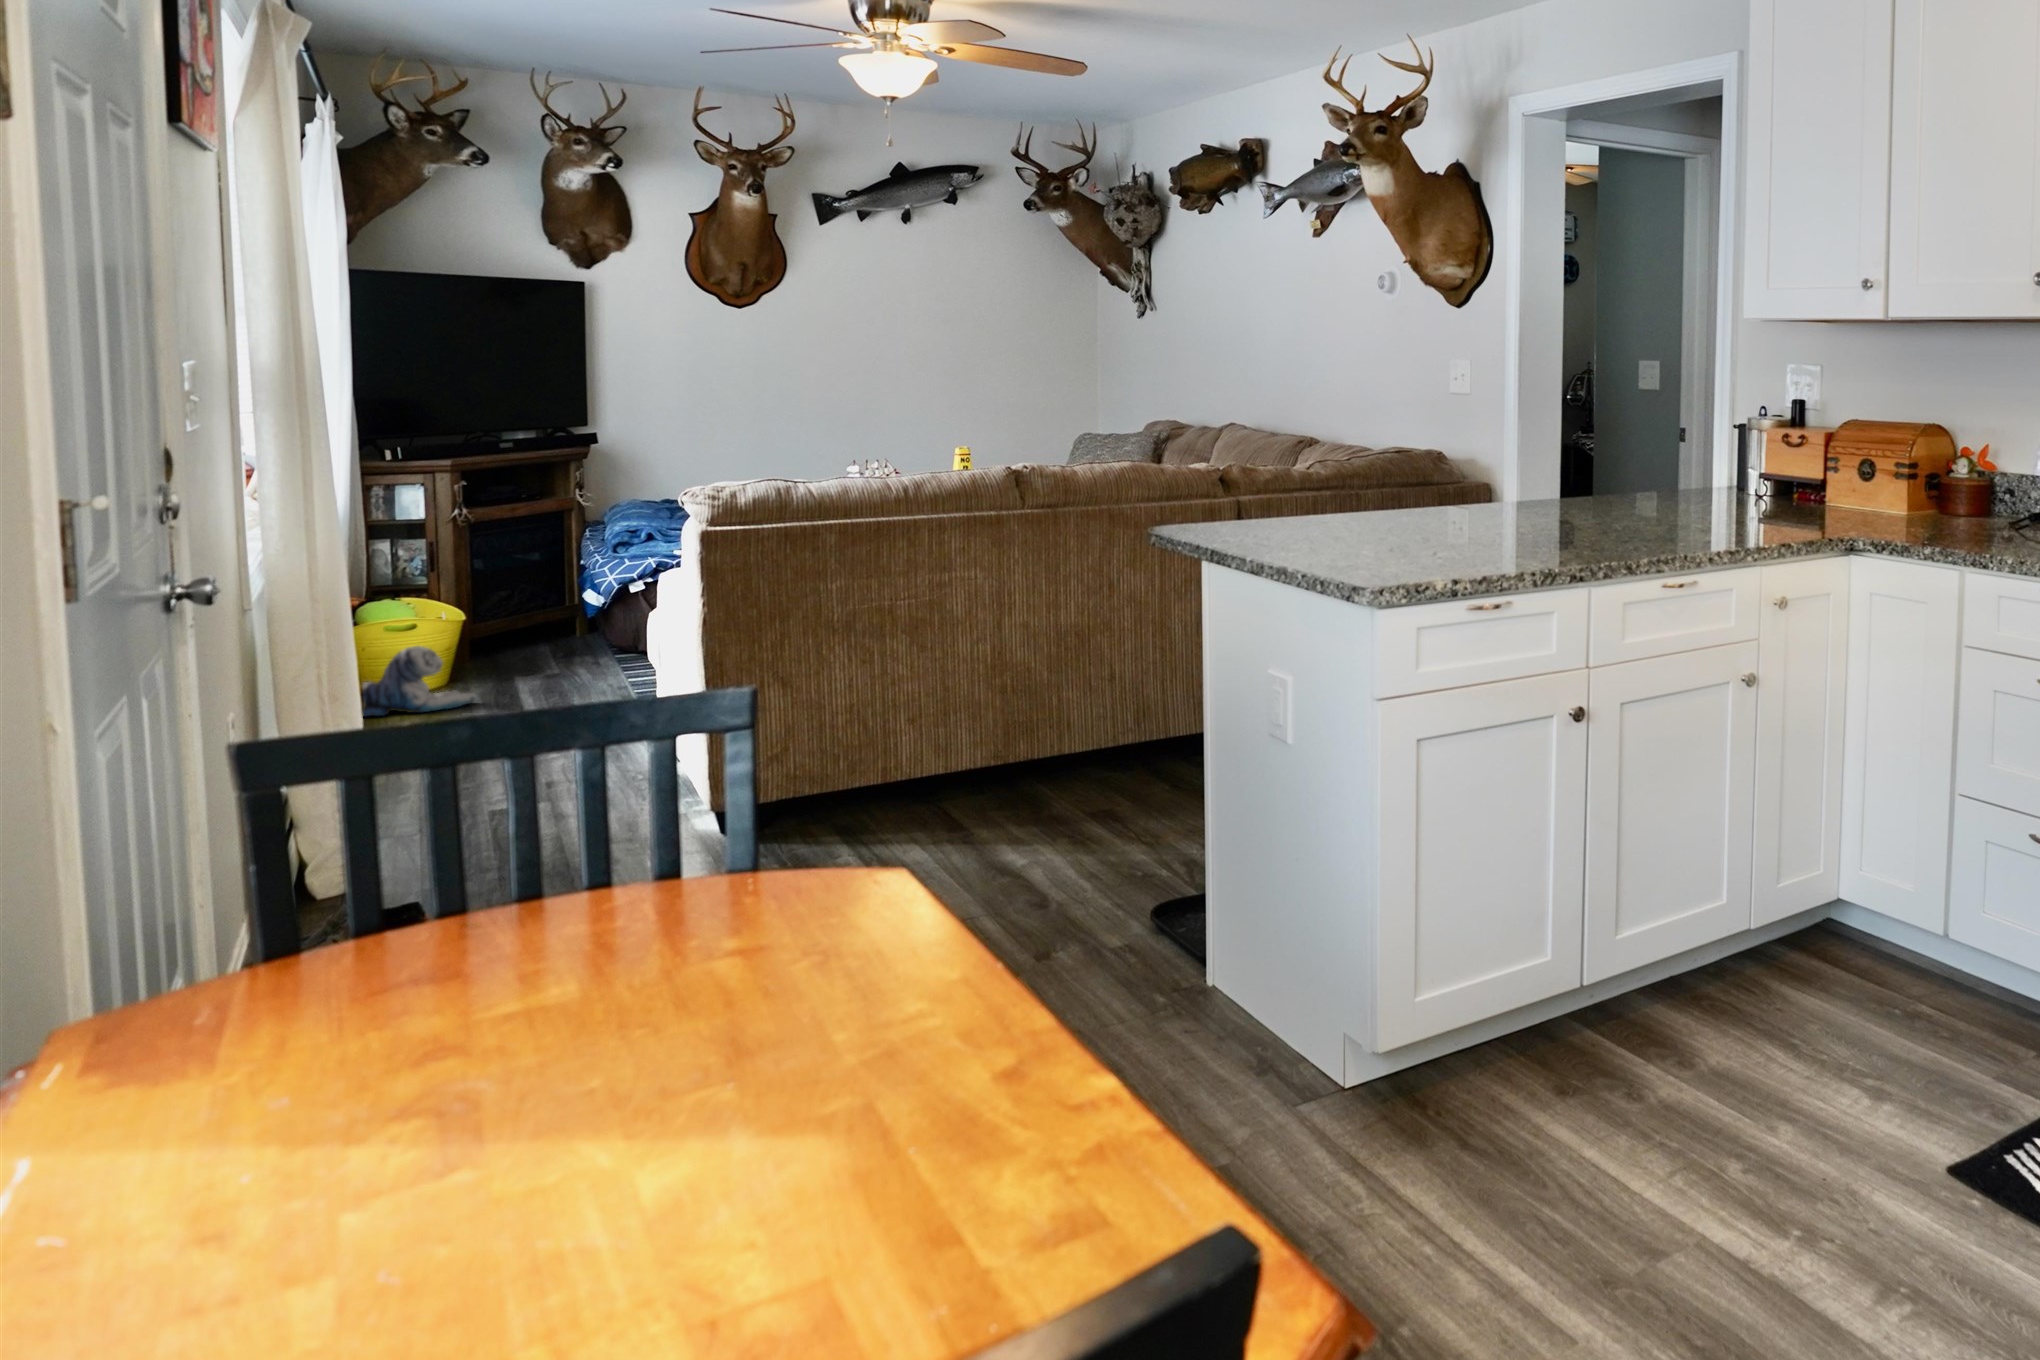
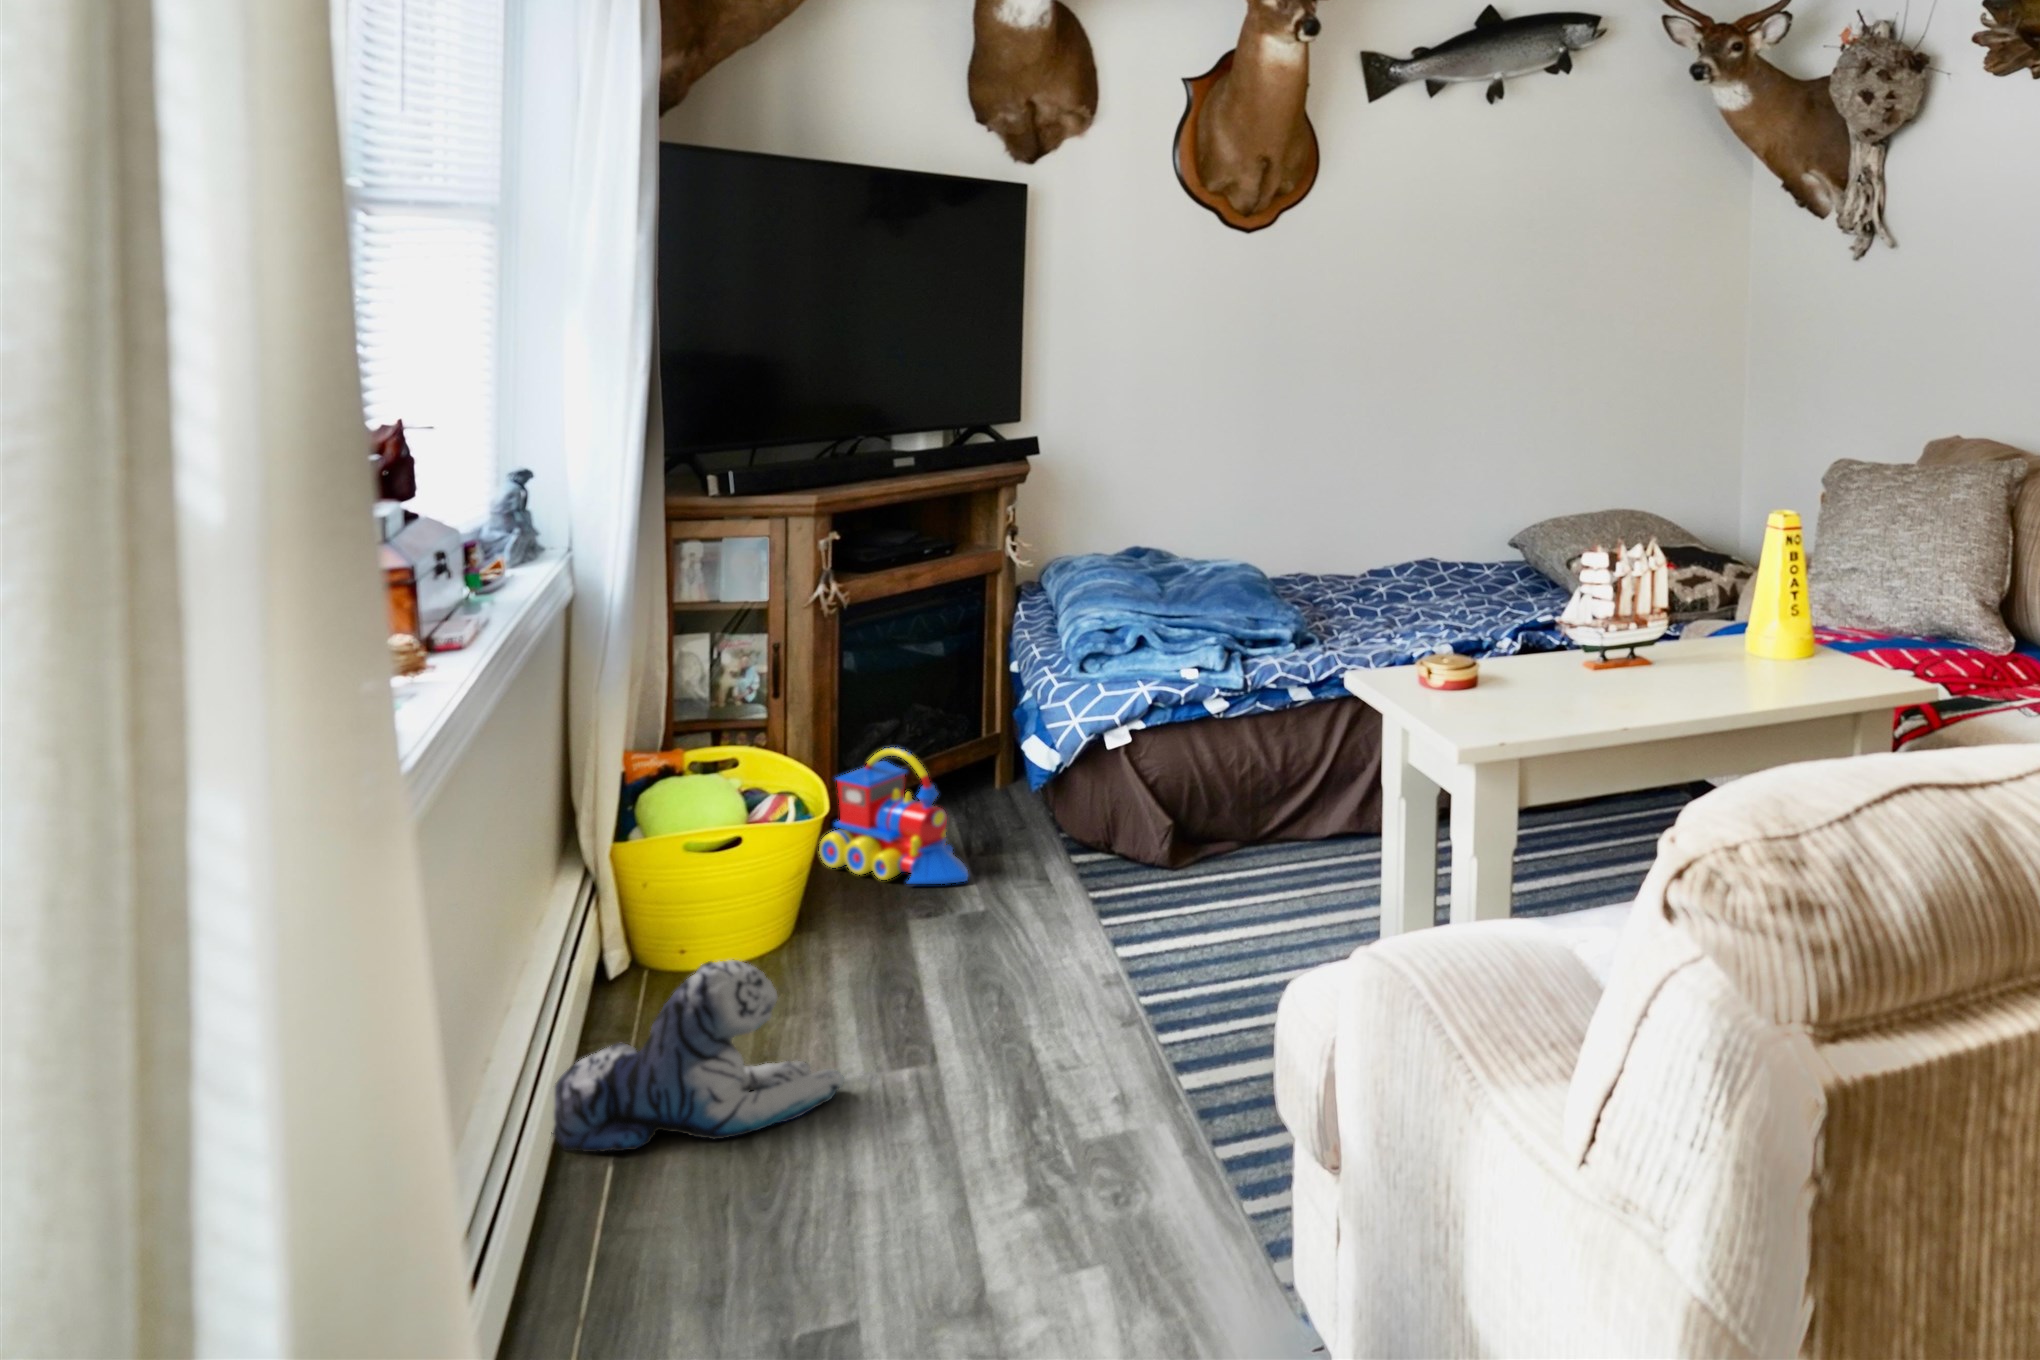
toy train: none [464,590,550,656] -> present [819,747,968,884]

